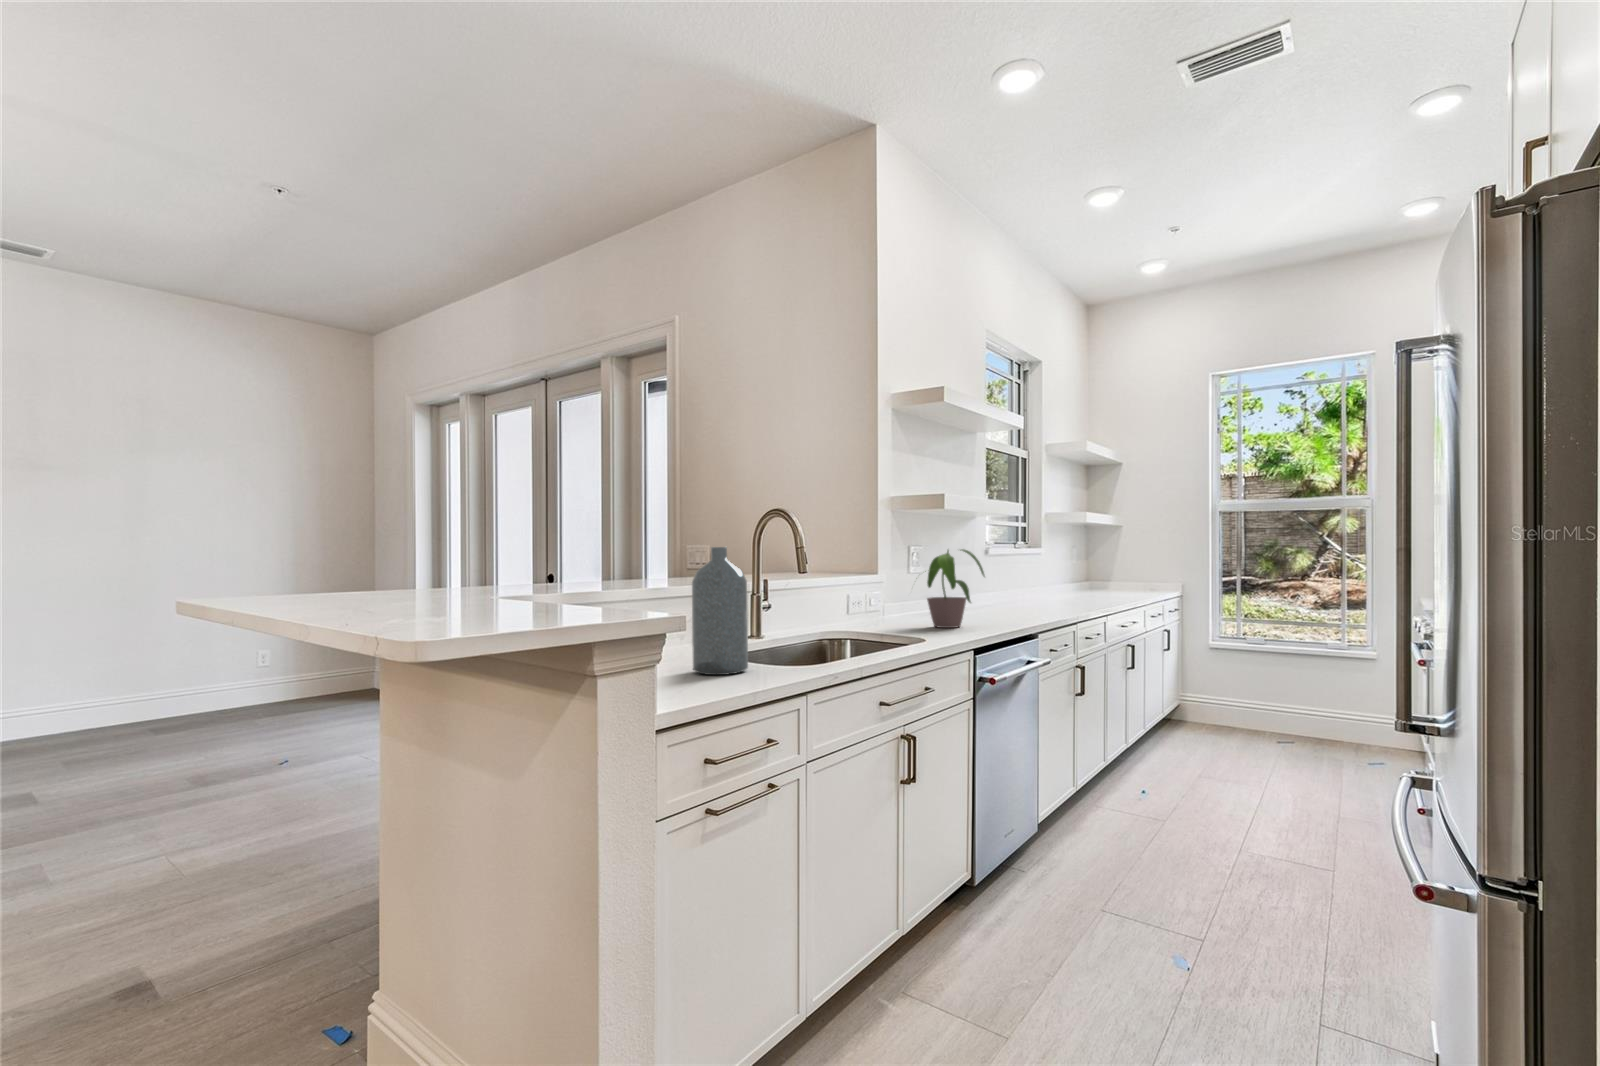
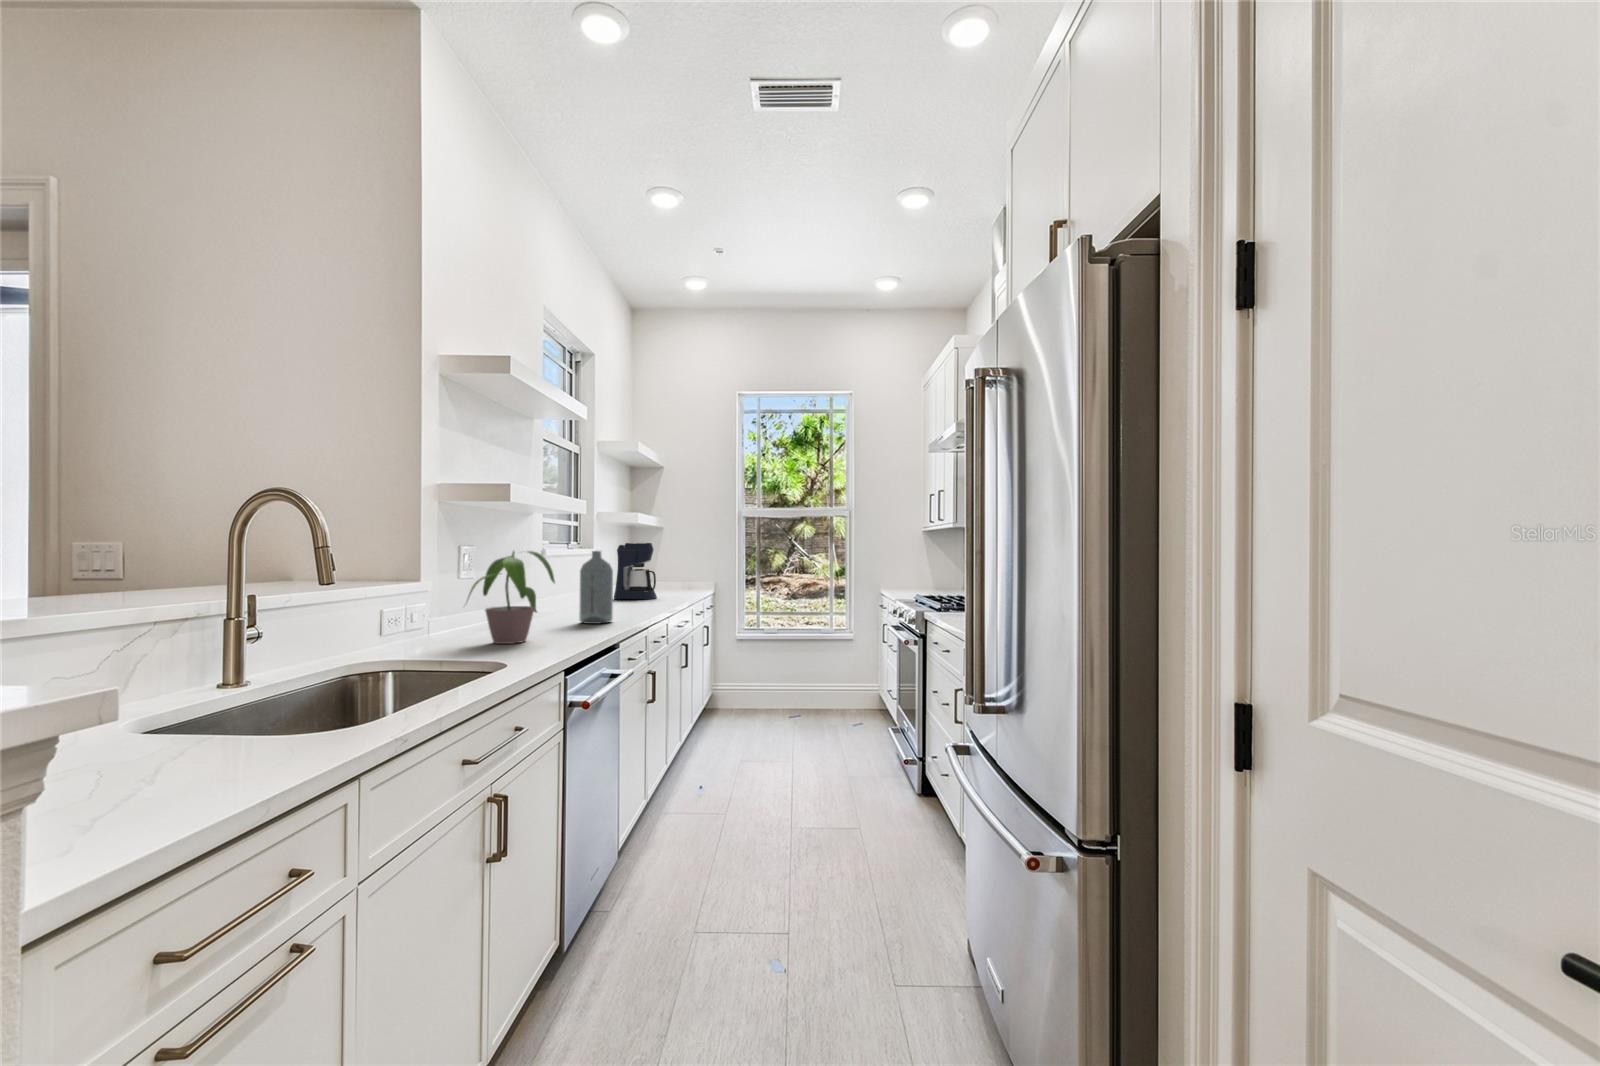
coffee maker: none [1082,543,1130,602] -> present [614,543,657,599]
bottle: present [692,547,748,675] -> present [579,550,613,624]

